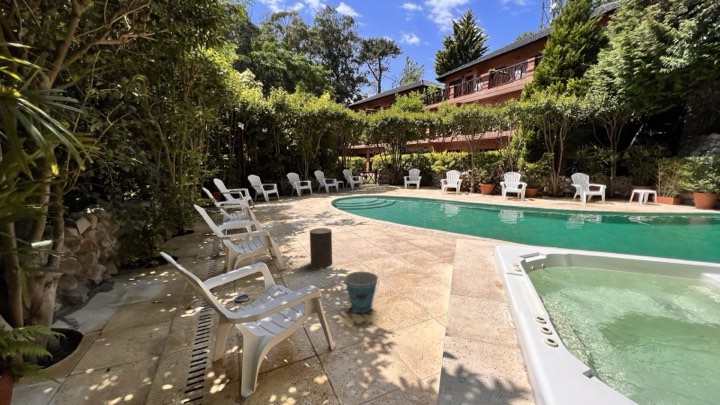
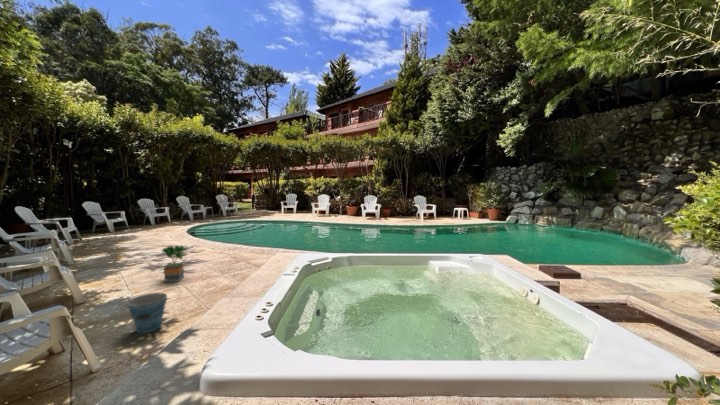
potted tree: none [340,220,364,257] -> present [162,246,187,282]
stool: present [310,228,332,268] -> none [115,255,145,297]

